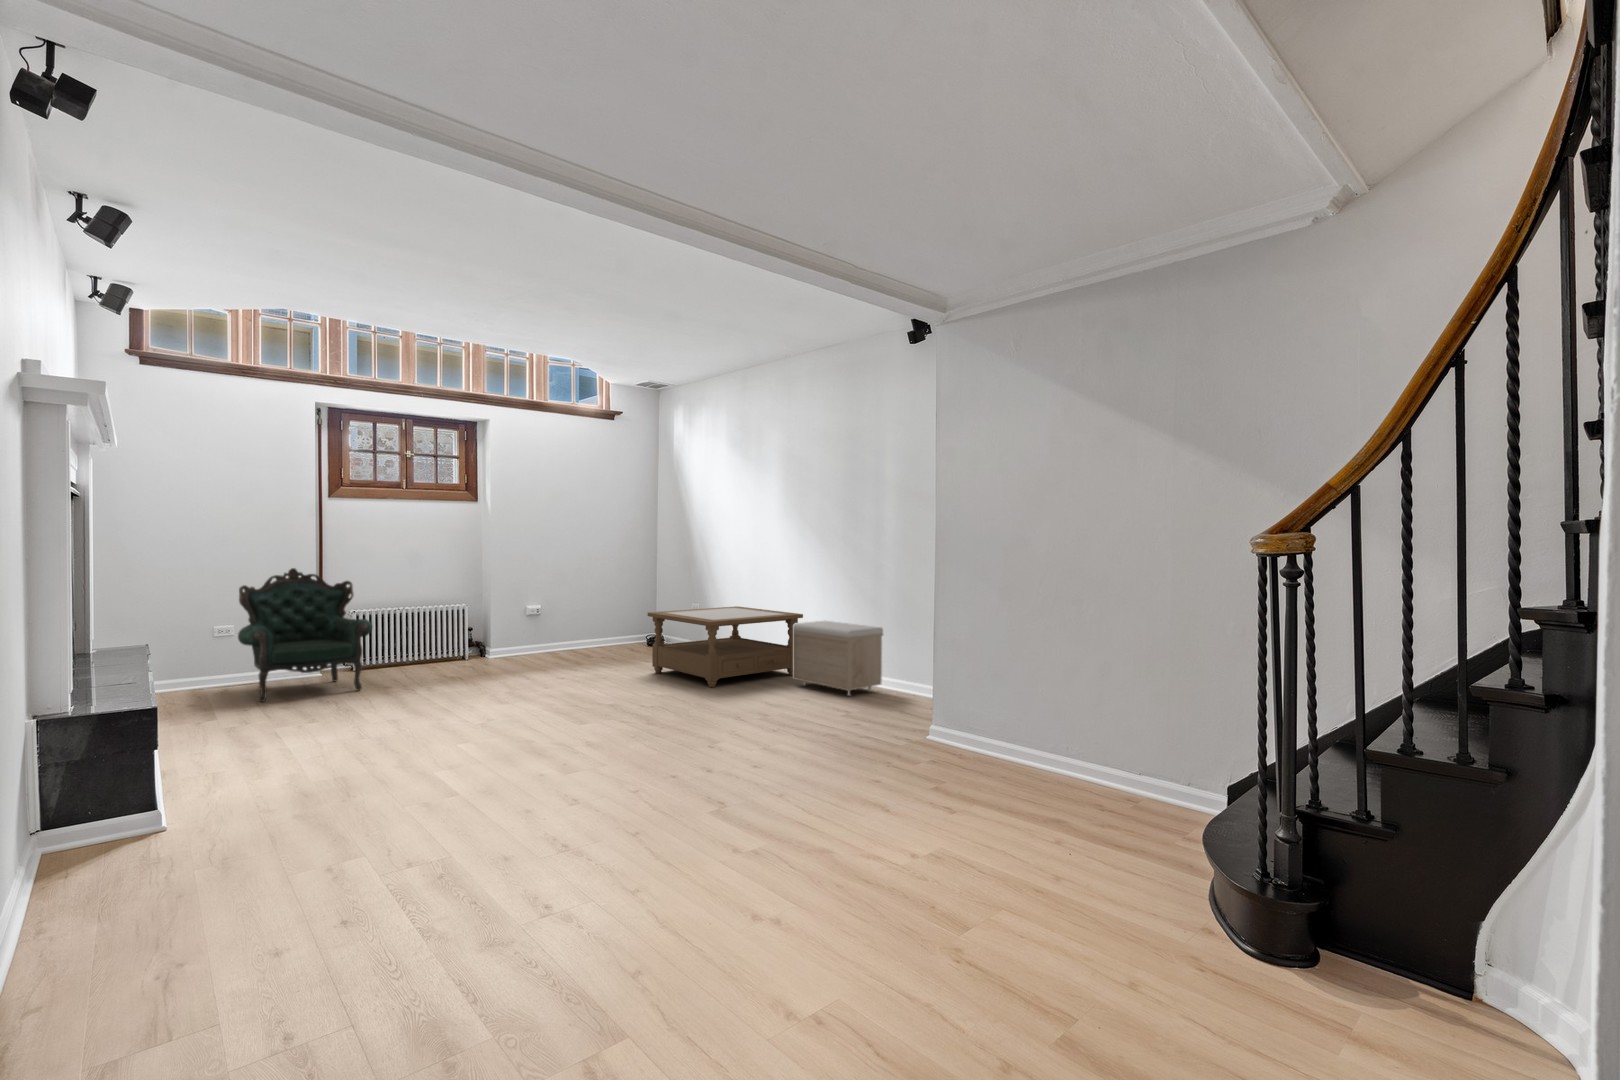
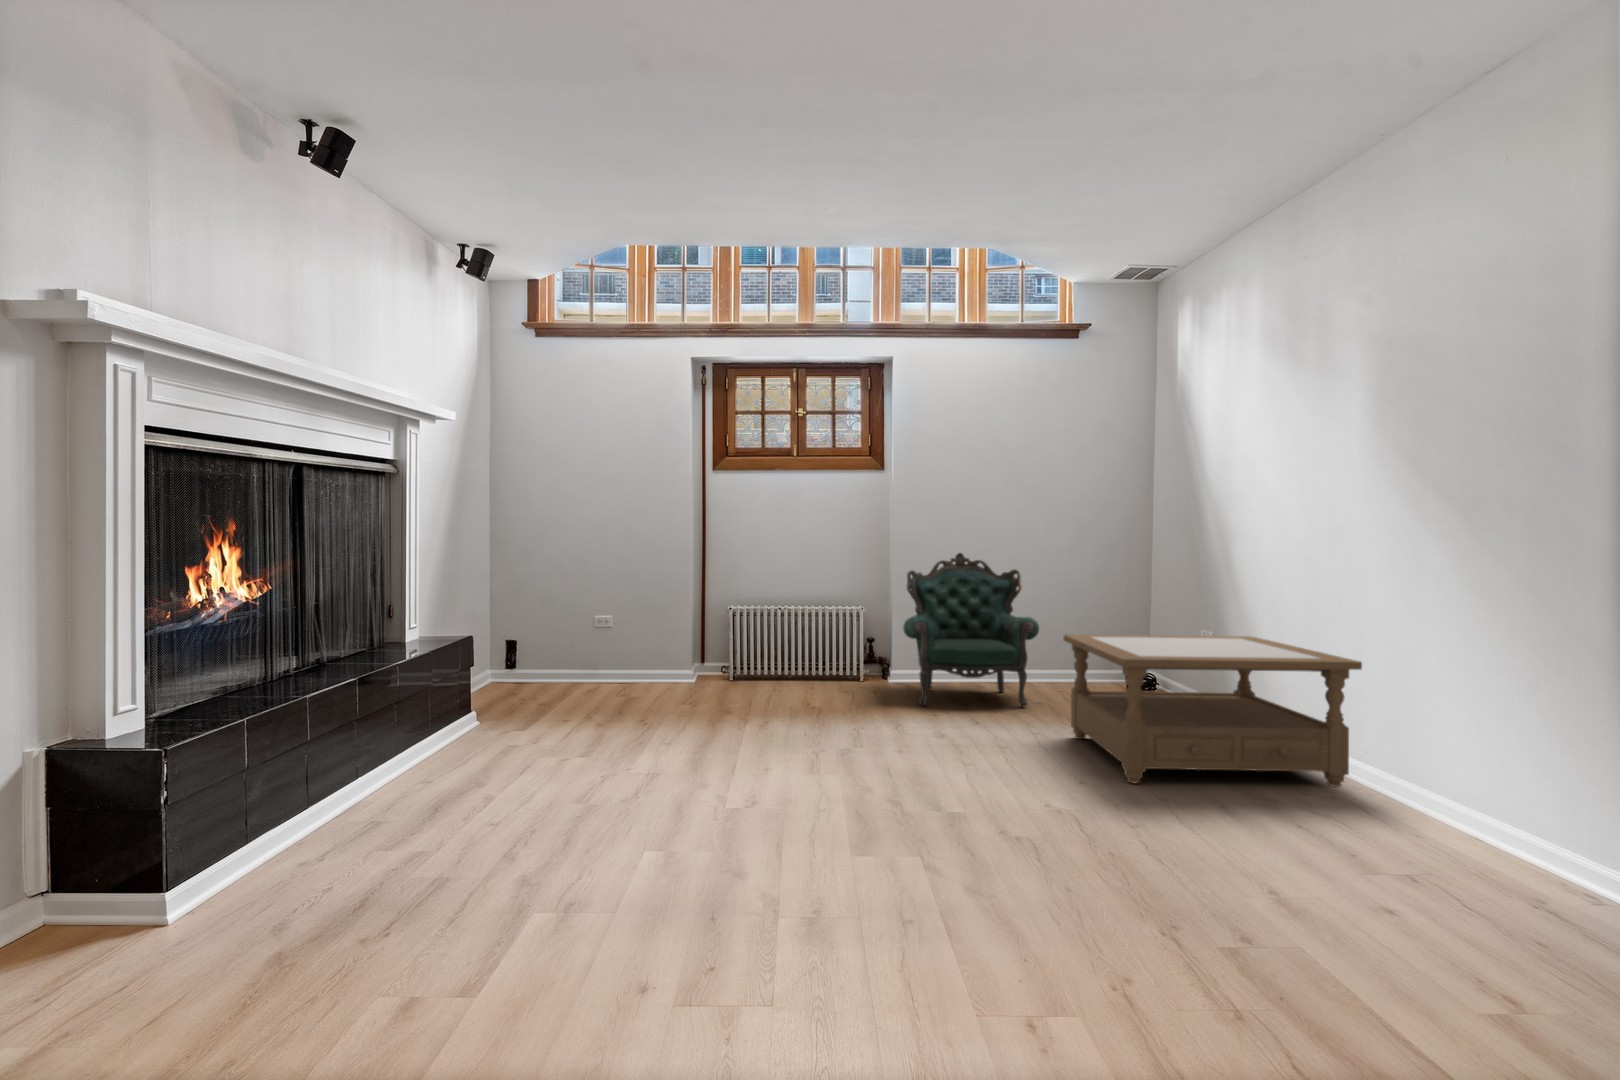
armchair: present [238,568,372,702] -> present [903,553,1039,707]
storage bench: present [793,621,883,696] -> none [1308,680,1547,872]

